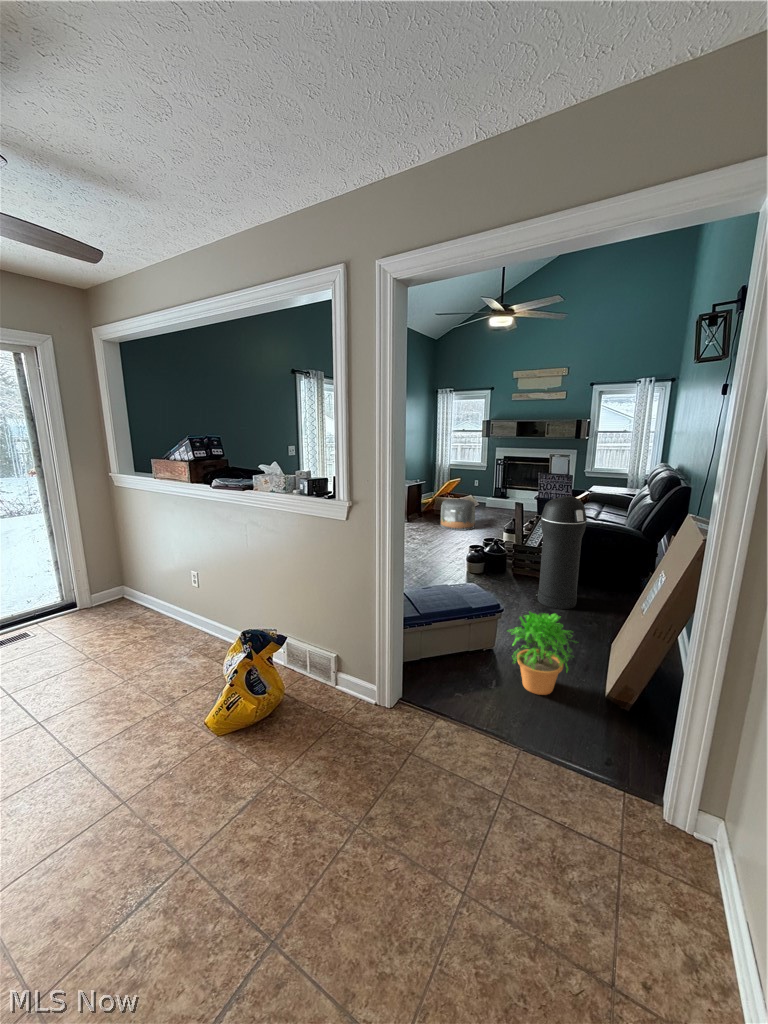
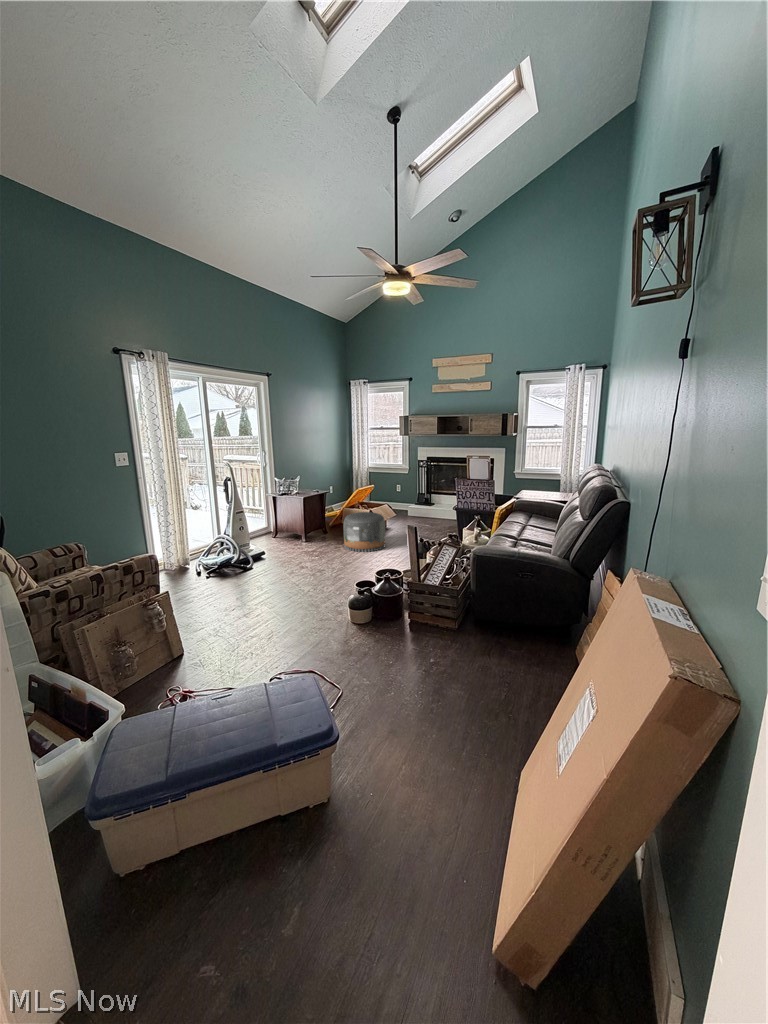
trash can: present [538,496,587,609] -> none [429,525,490,686]
potted plant: present [510,611,570,695] -> none [320,755,442,924]

